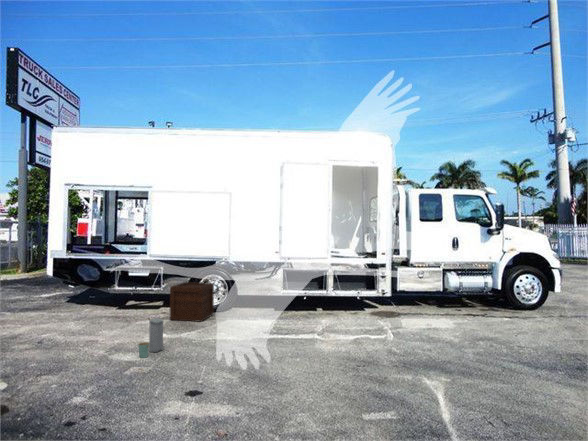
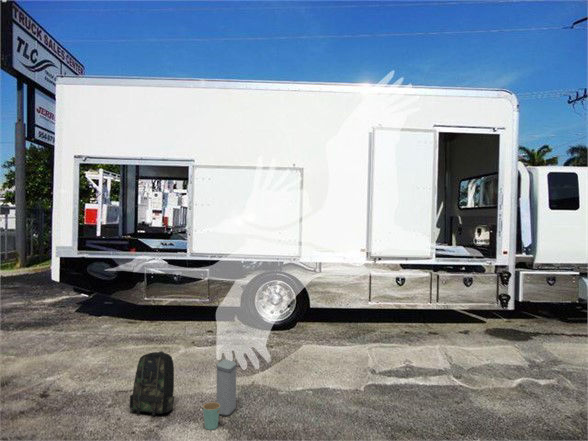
wooden crate: present [170,282,214,322] -> none [222,291,279,348]
backpack: none [94,314,124,352] -> present [129,351,174,415]

